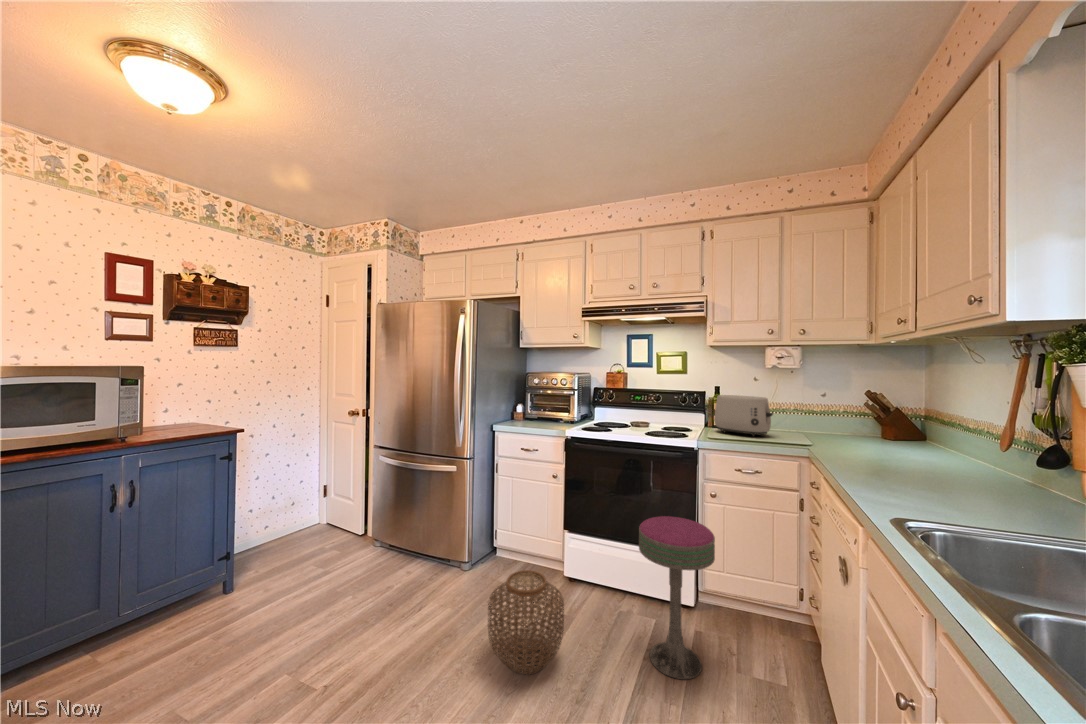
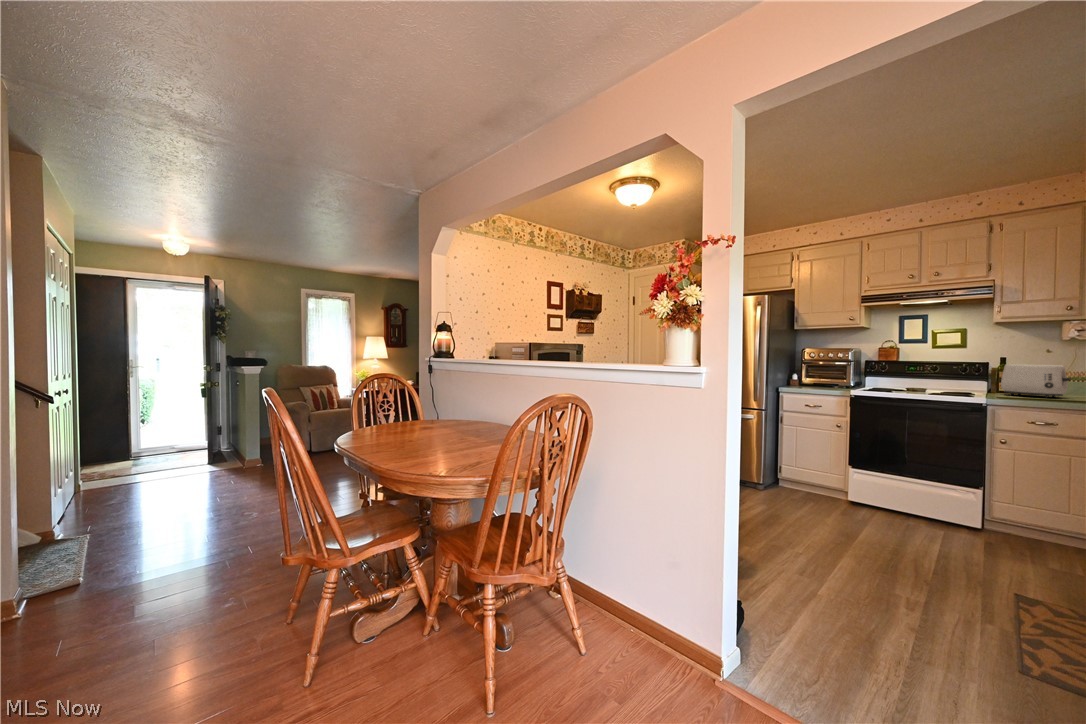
bar stool: present [639,516,715,679] -> none [935,449,1009,554]
woven basket: present [488,570,564,674] -> none [814,475,874,534]

